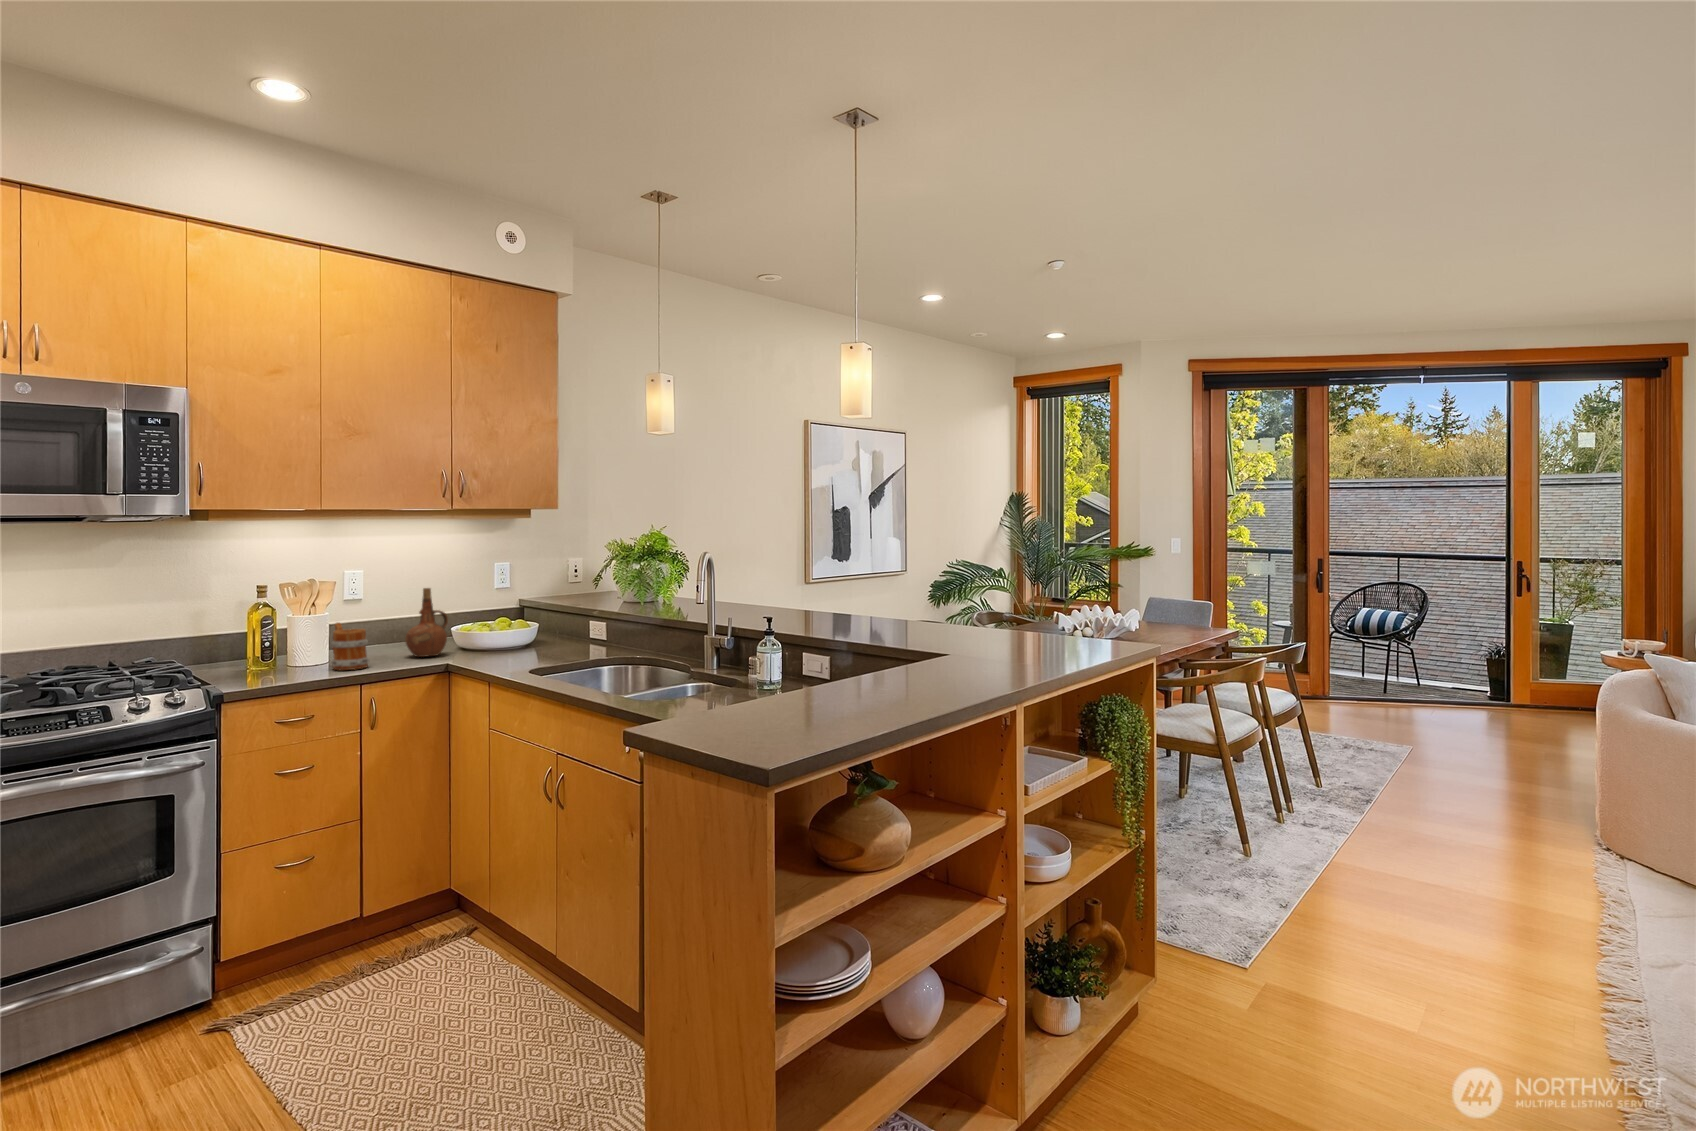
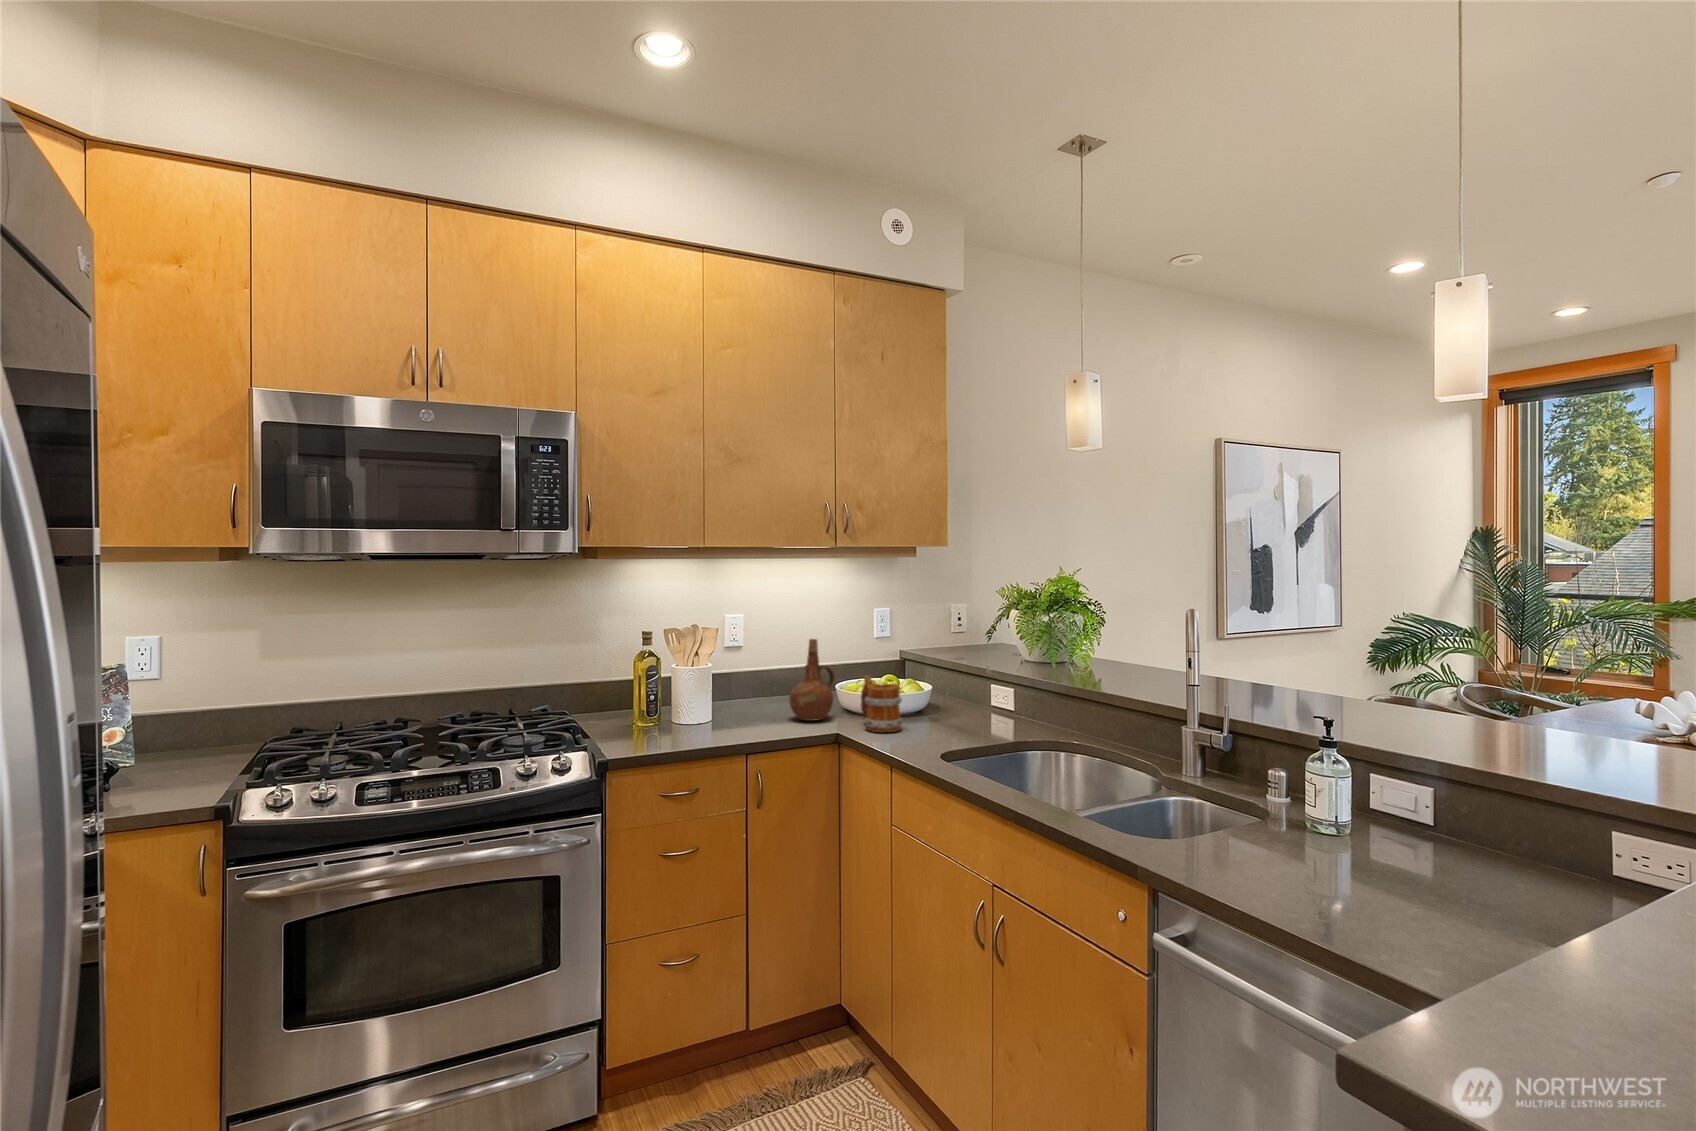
mug: present [331,623,369,670] -> present [861,675,903,732]

